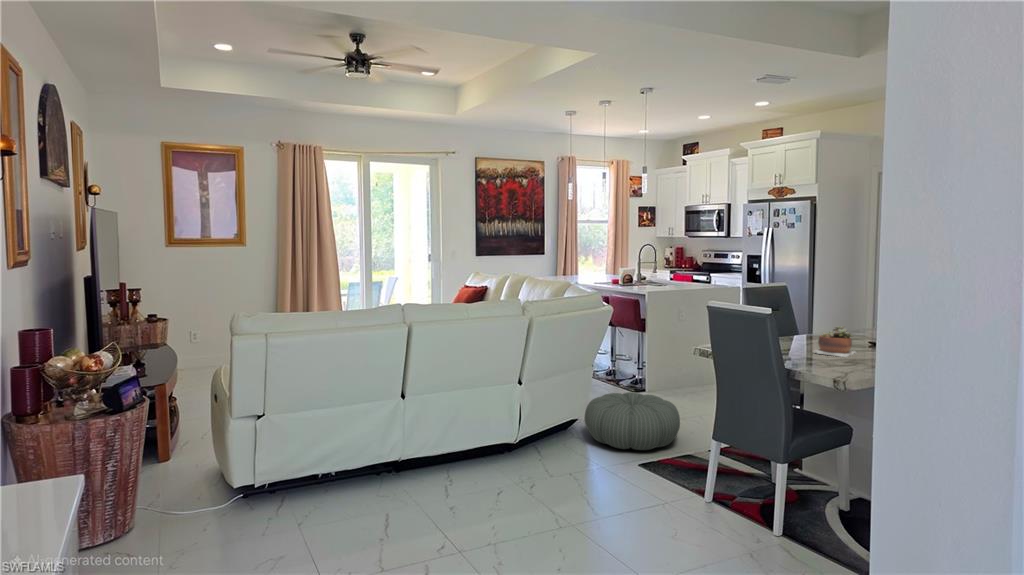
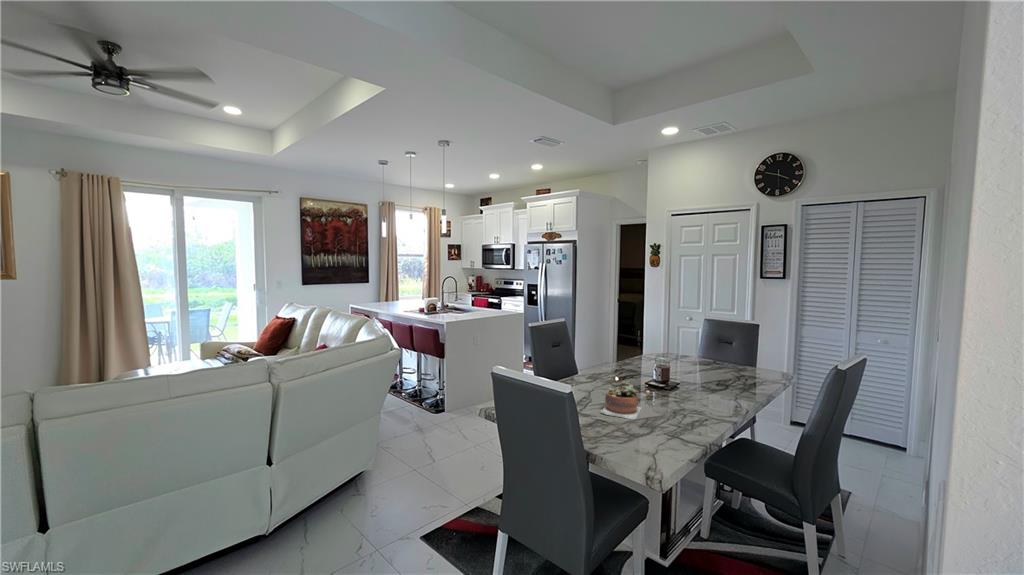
pouf: present [585,392,680,450] -> none [370,433,469,509]

